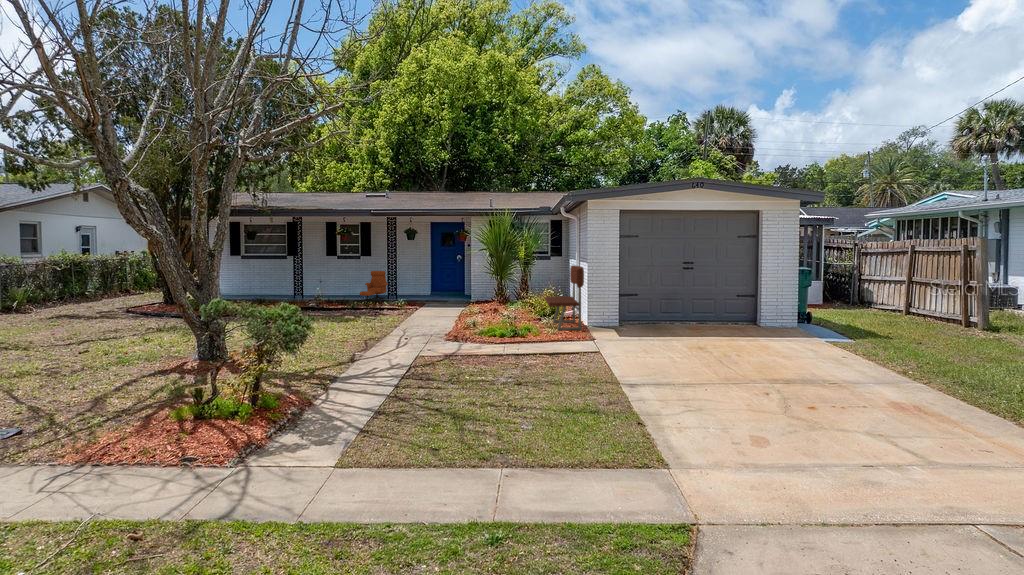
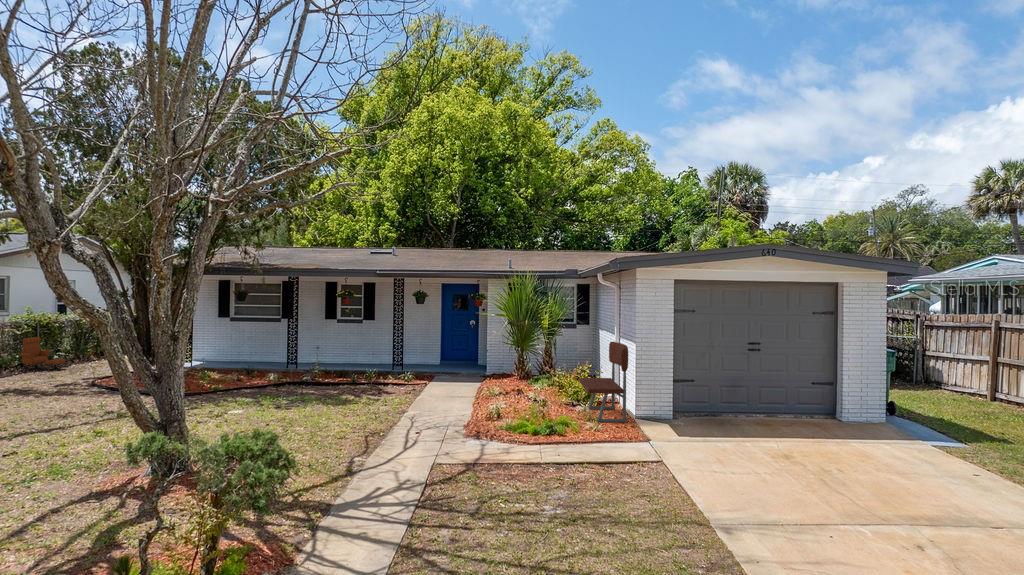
lounge chair: present [360,271,388,302] -> present [20,337,66,372]

